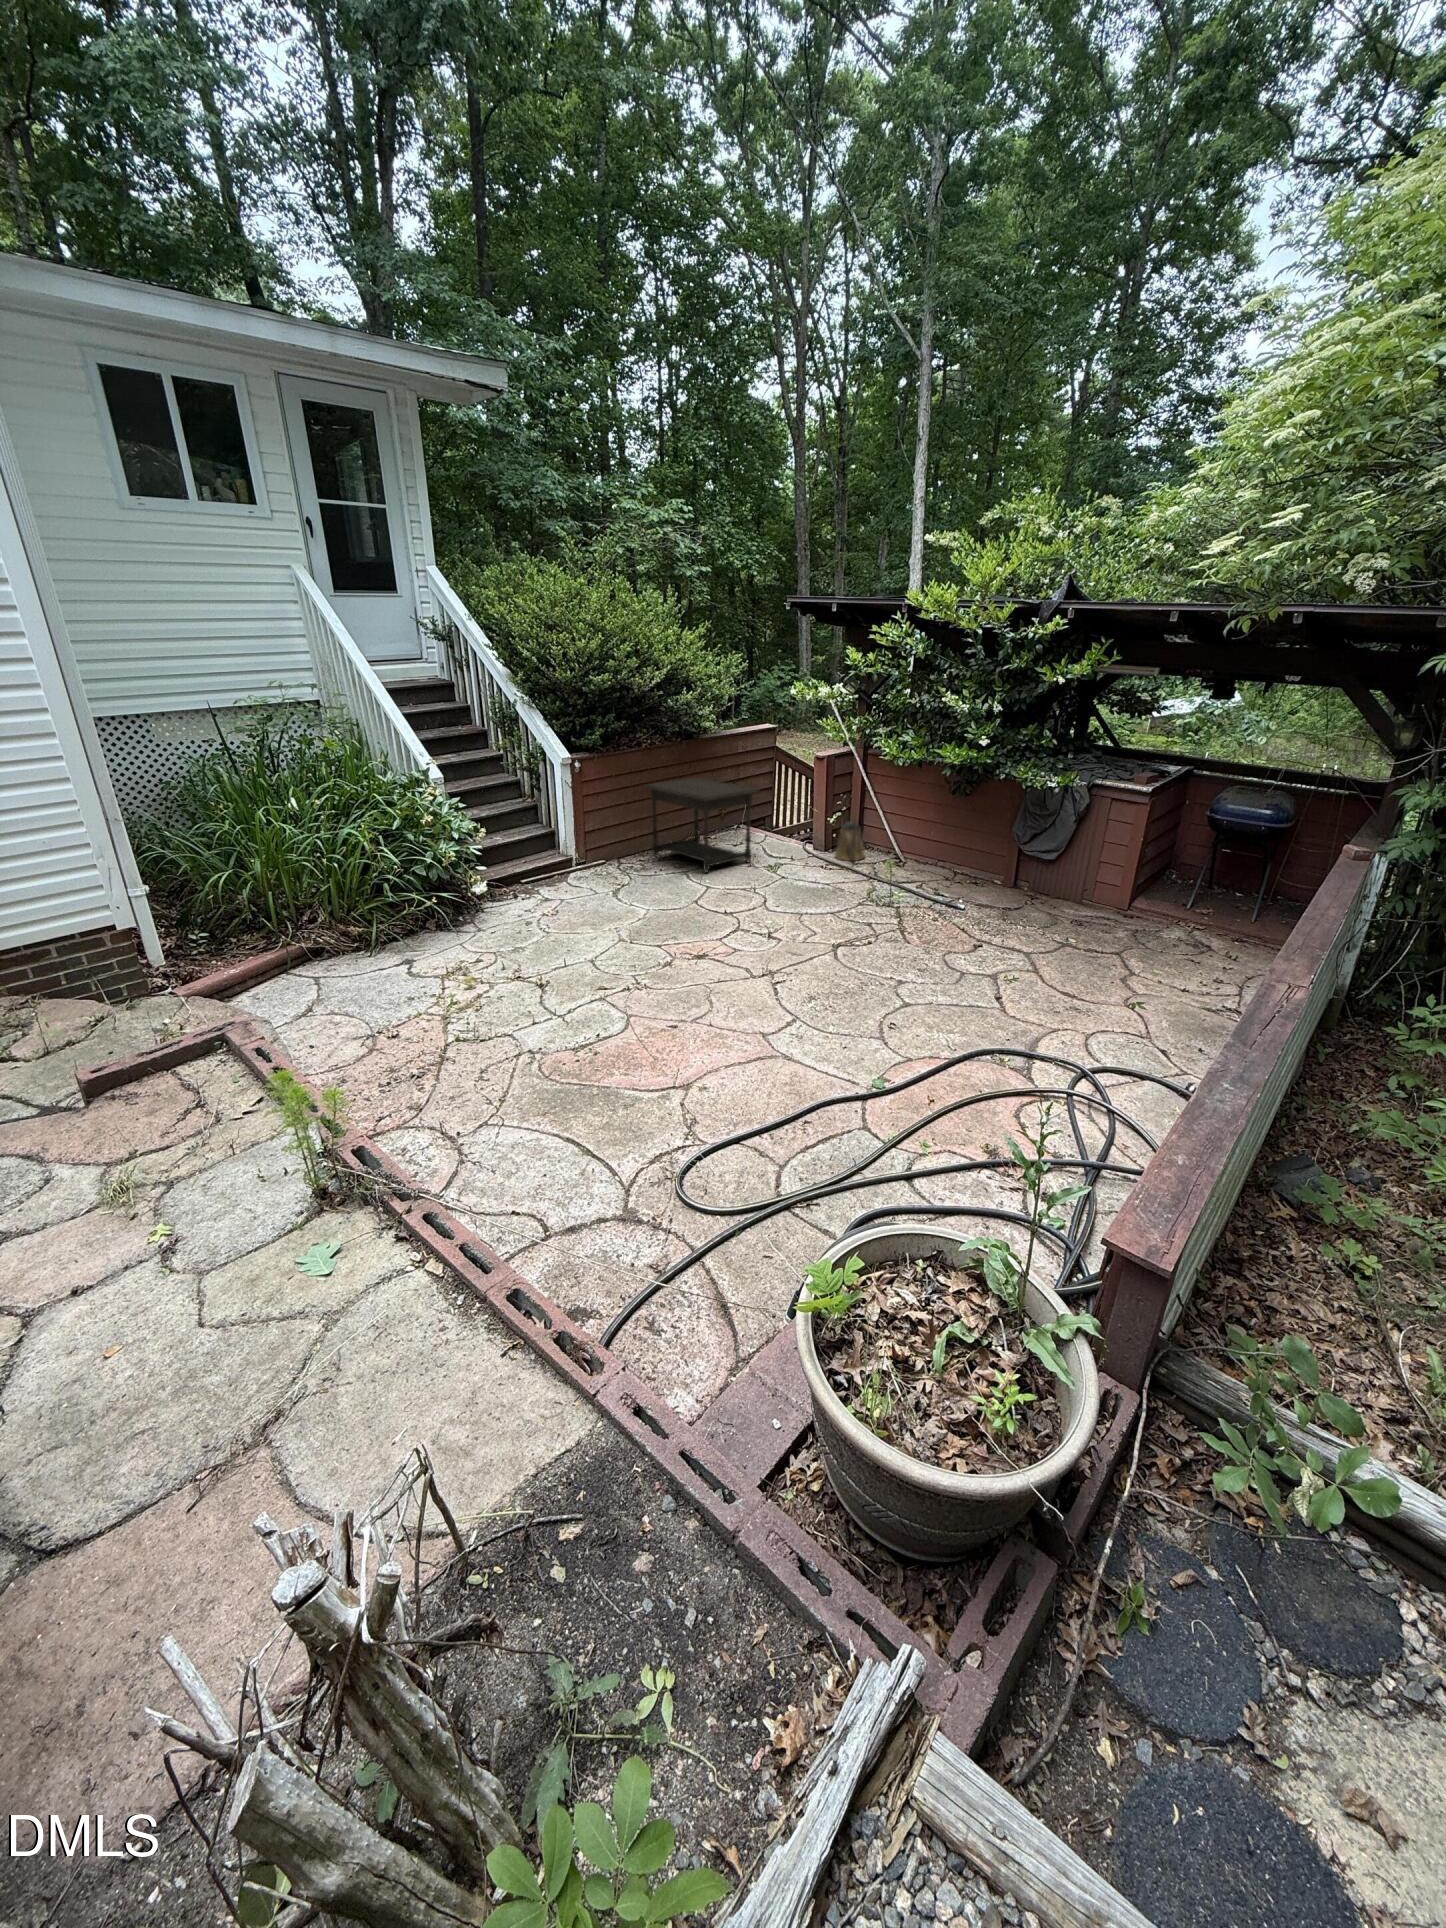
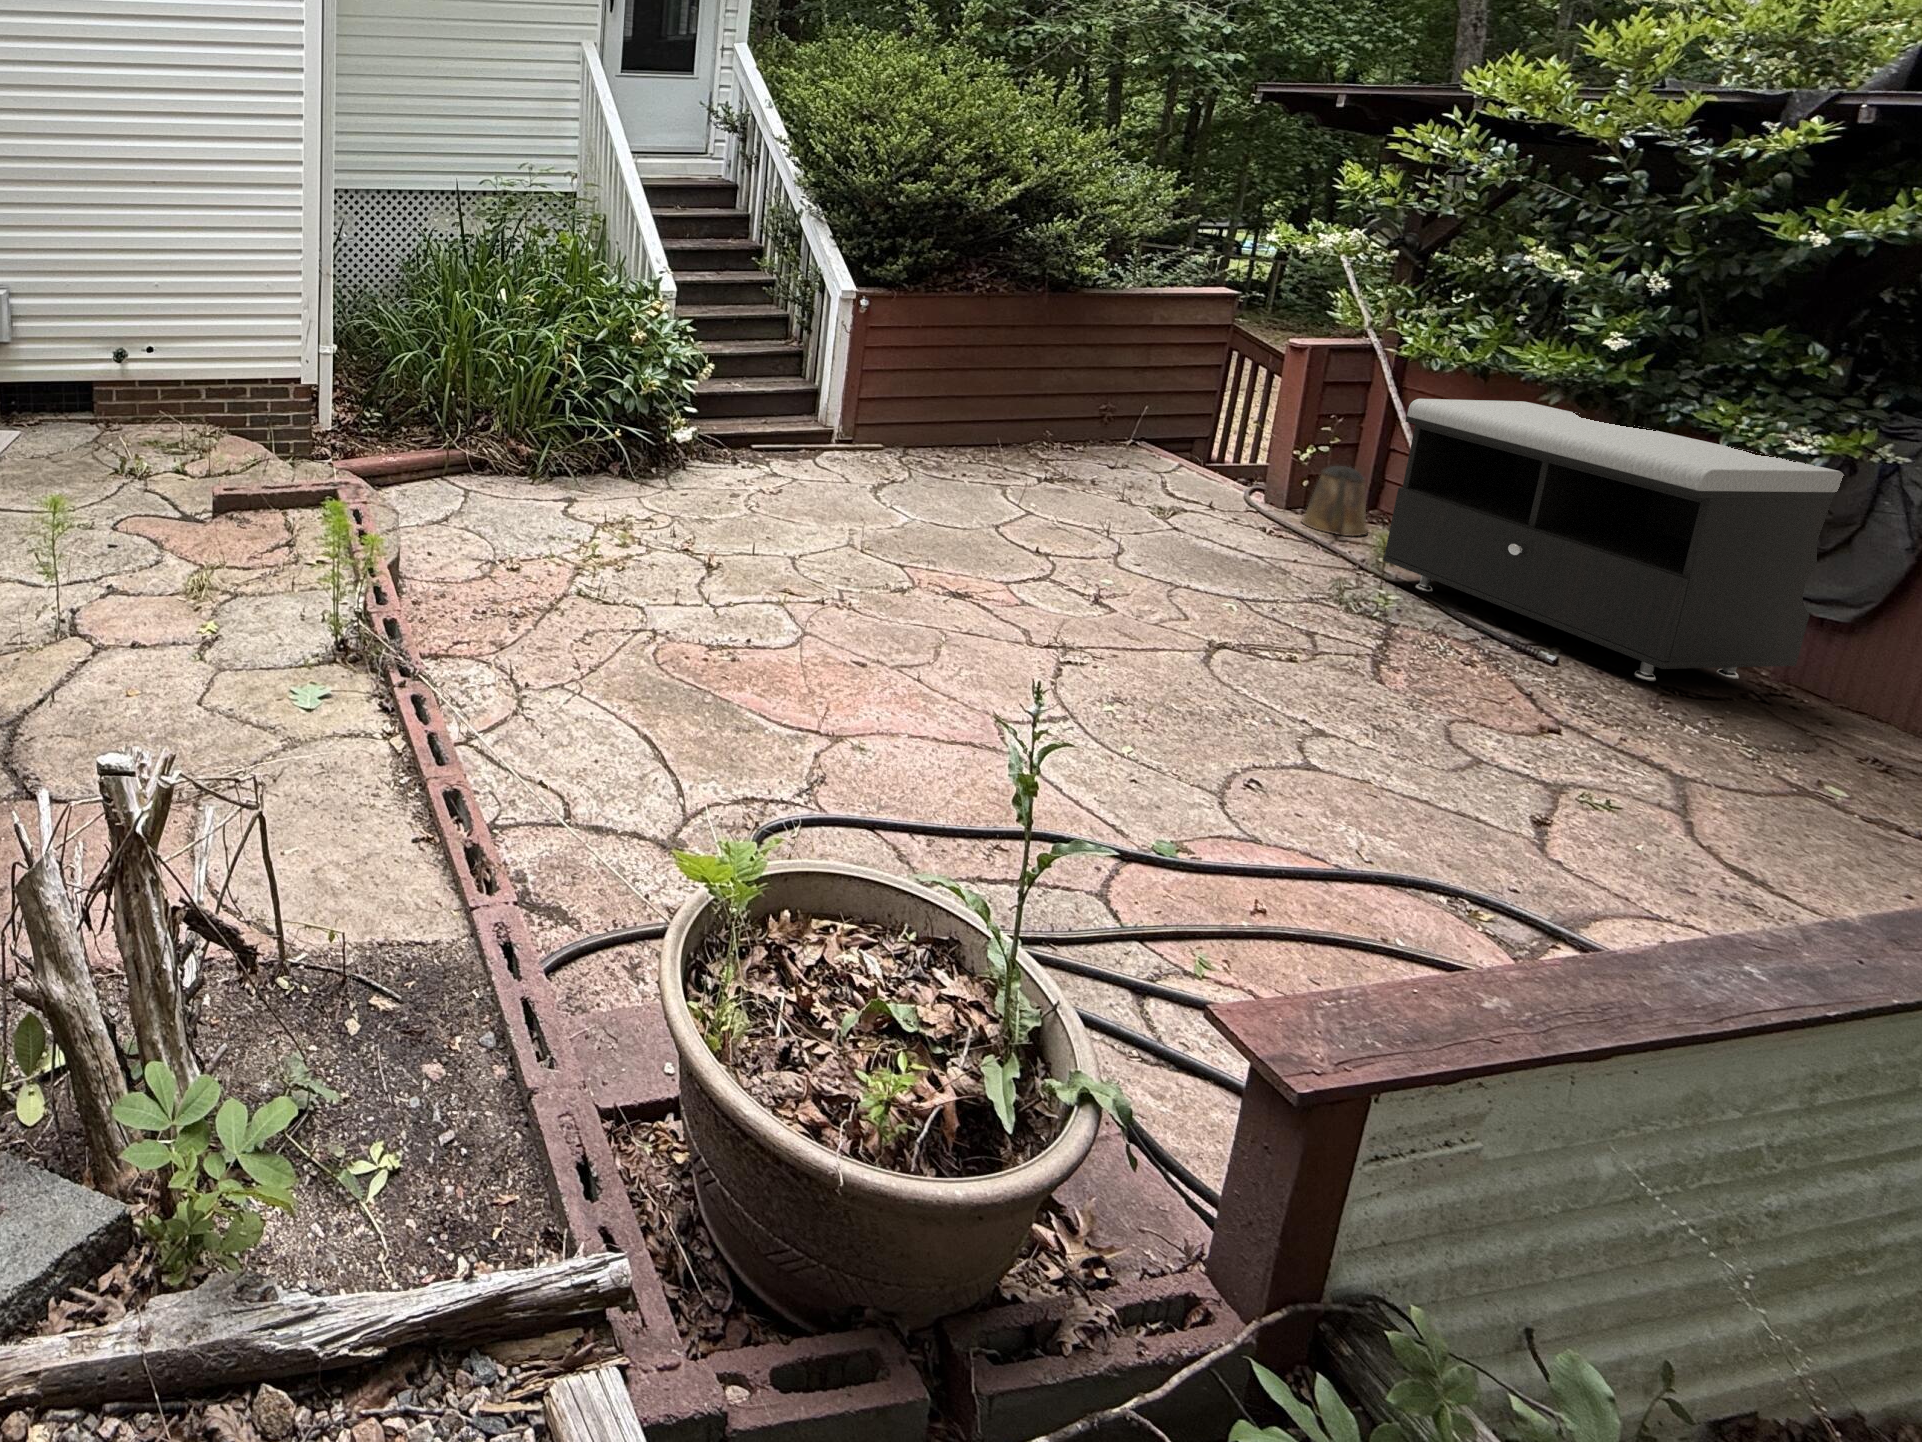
storage bench: none [882,774,1053,908] -> present [1383,399,1844,681]
side table: present [643,778,759,873] -> none [960,346,1160,495]

